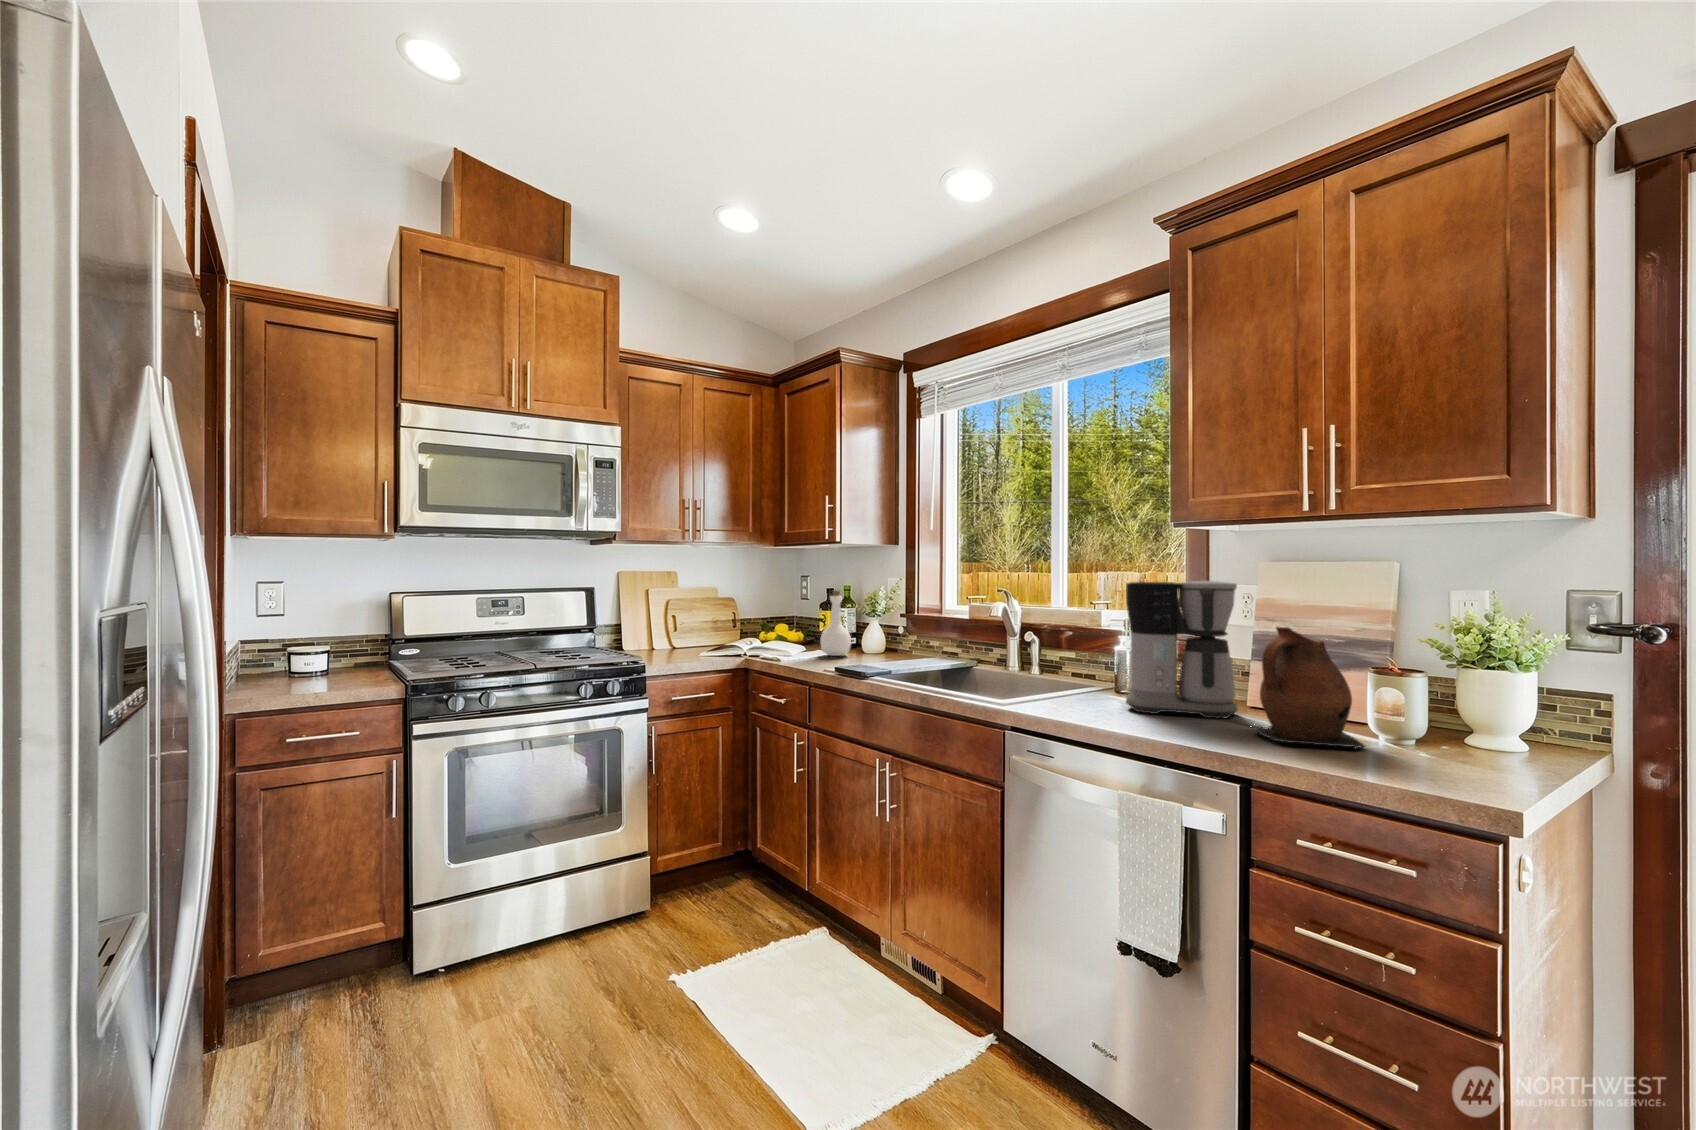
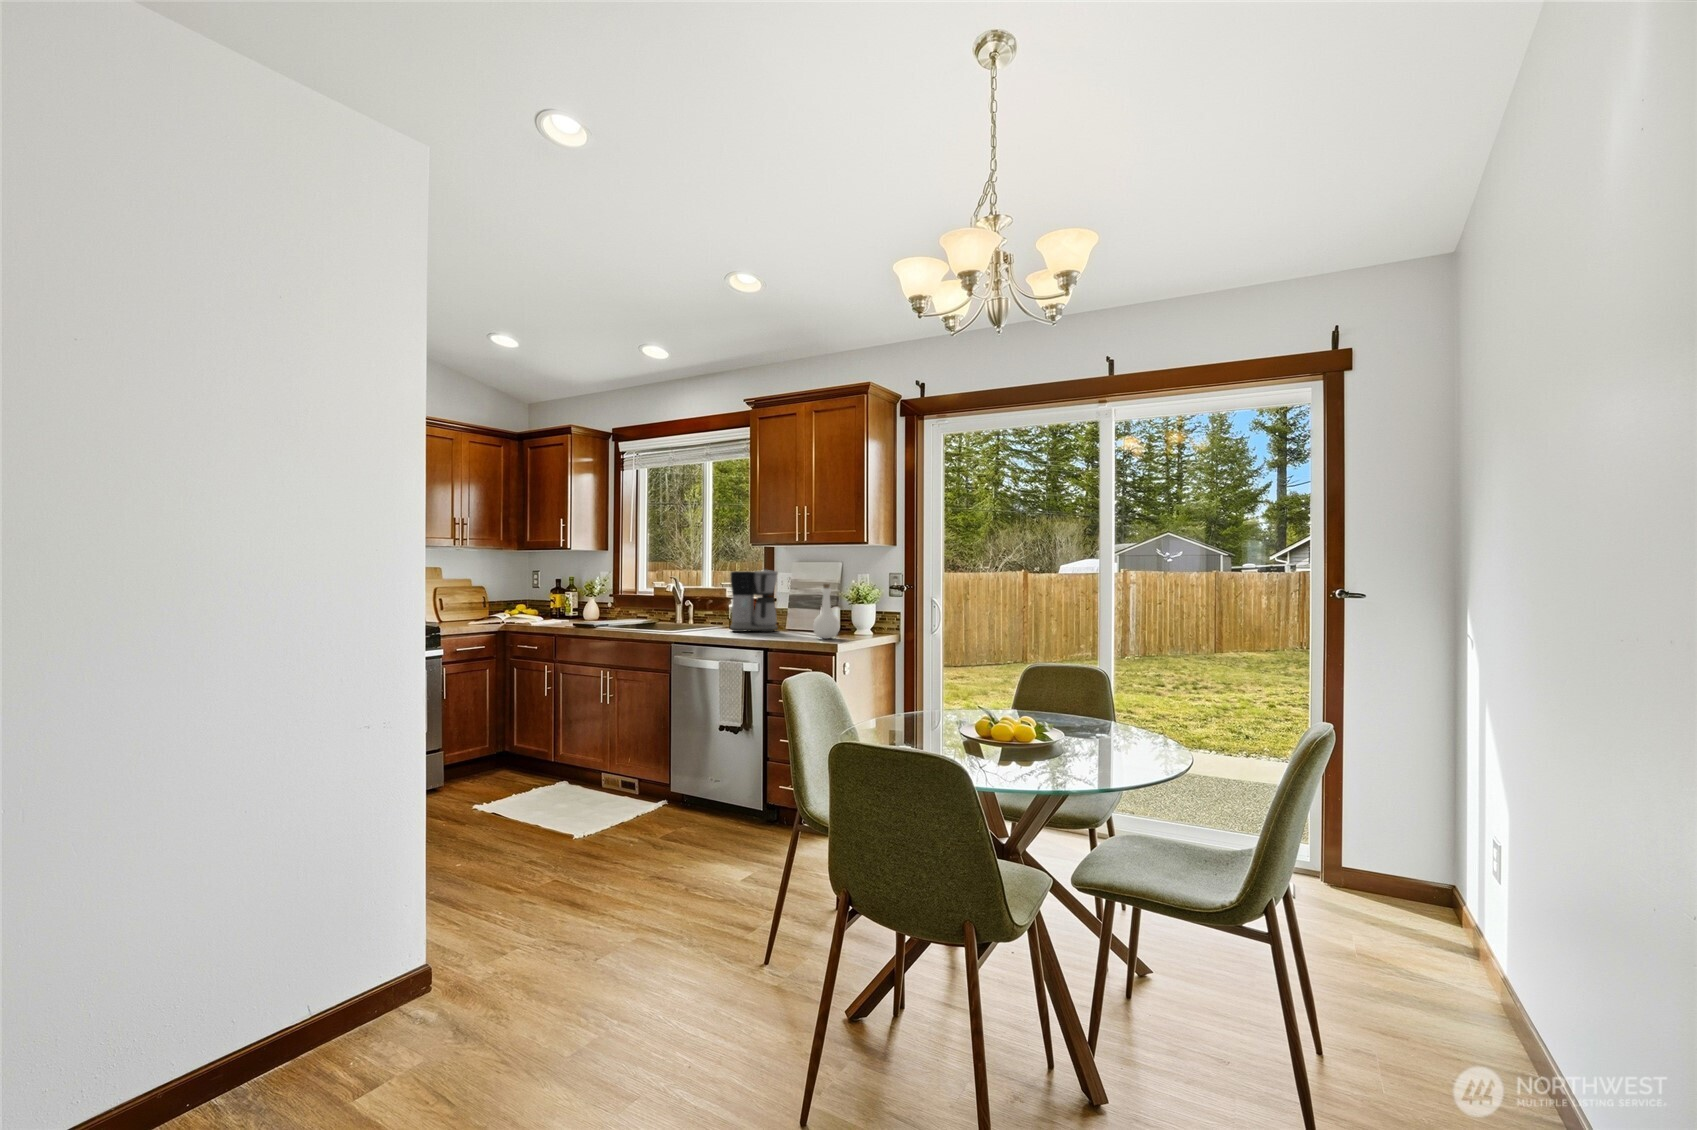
bottle: present [821,591,851,656] -> present [813,584,839,639]
ceramic pitcher: present [1256,627,1365,749] -> none [776,589,813,636]

